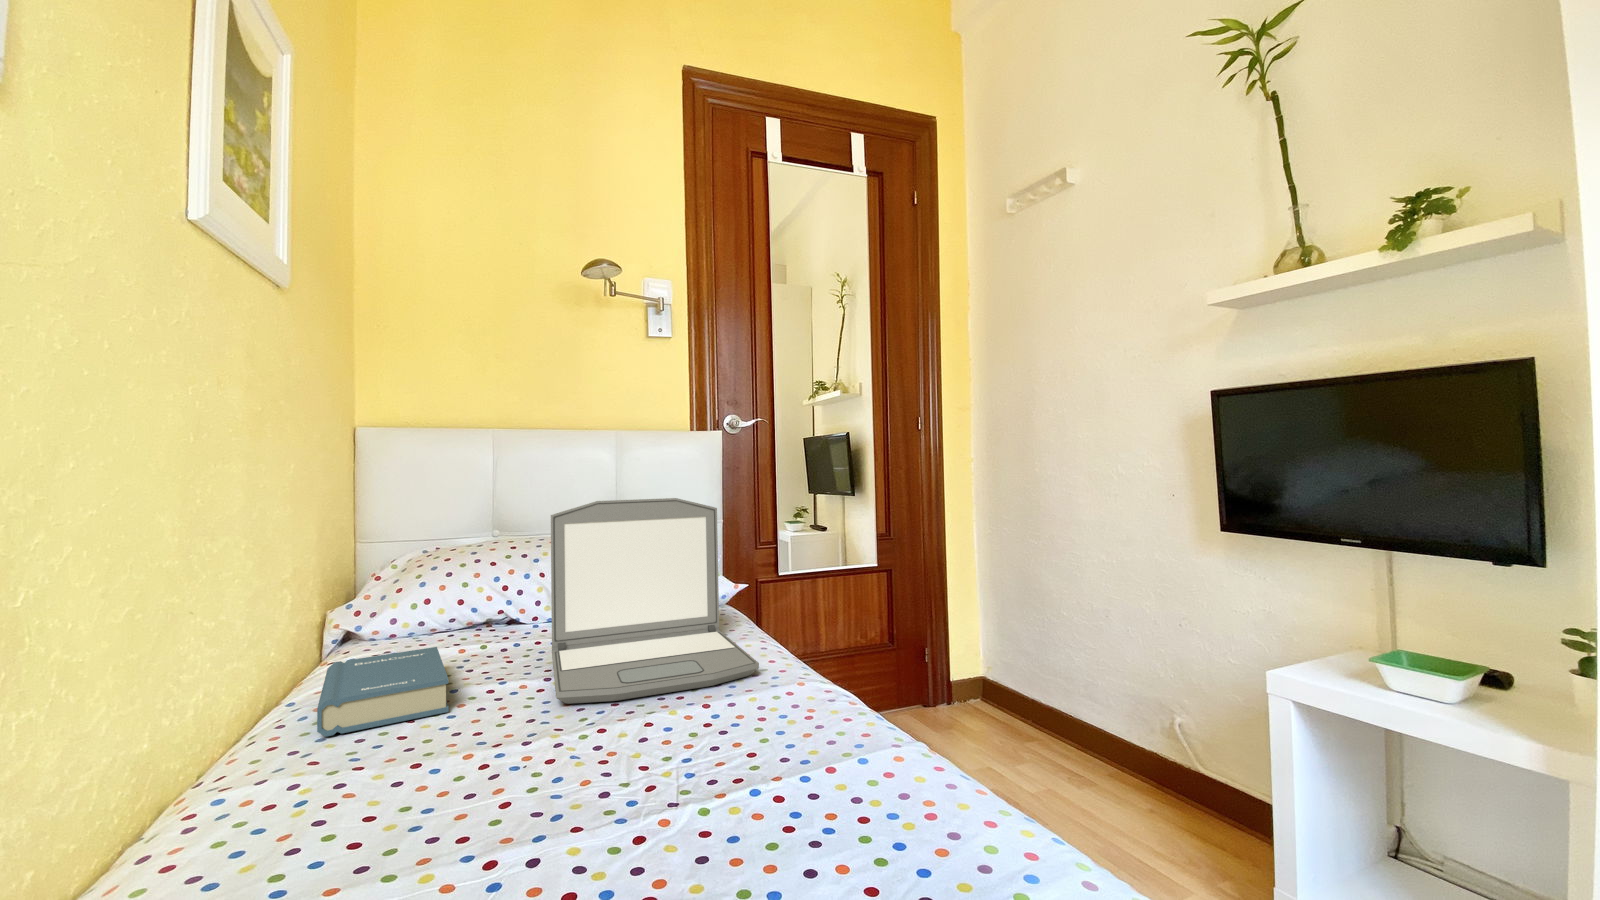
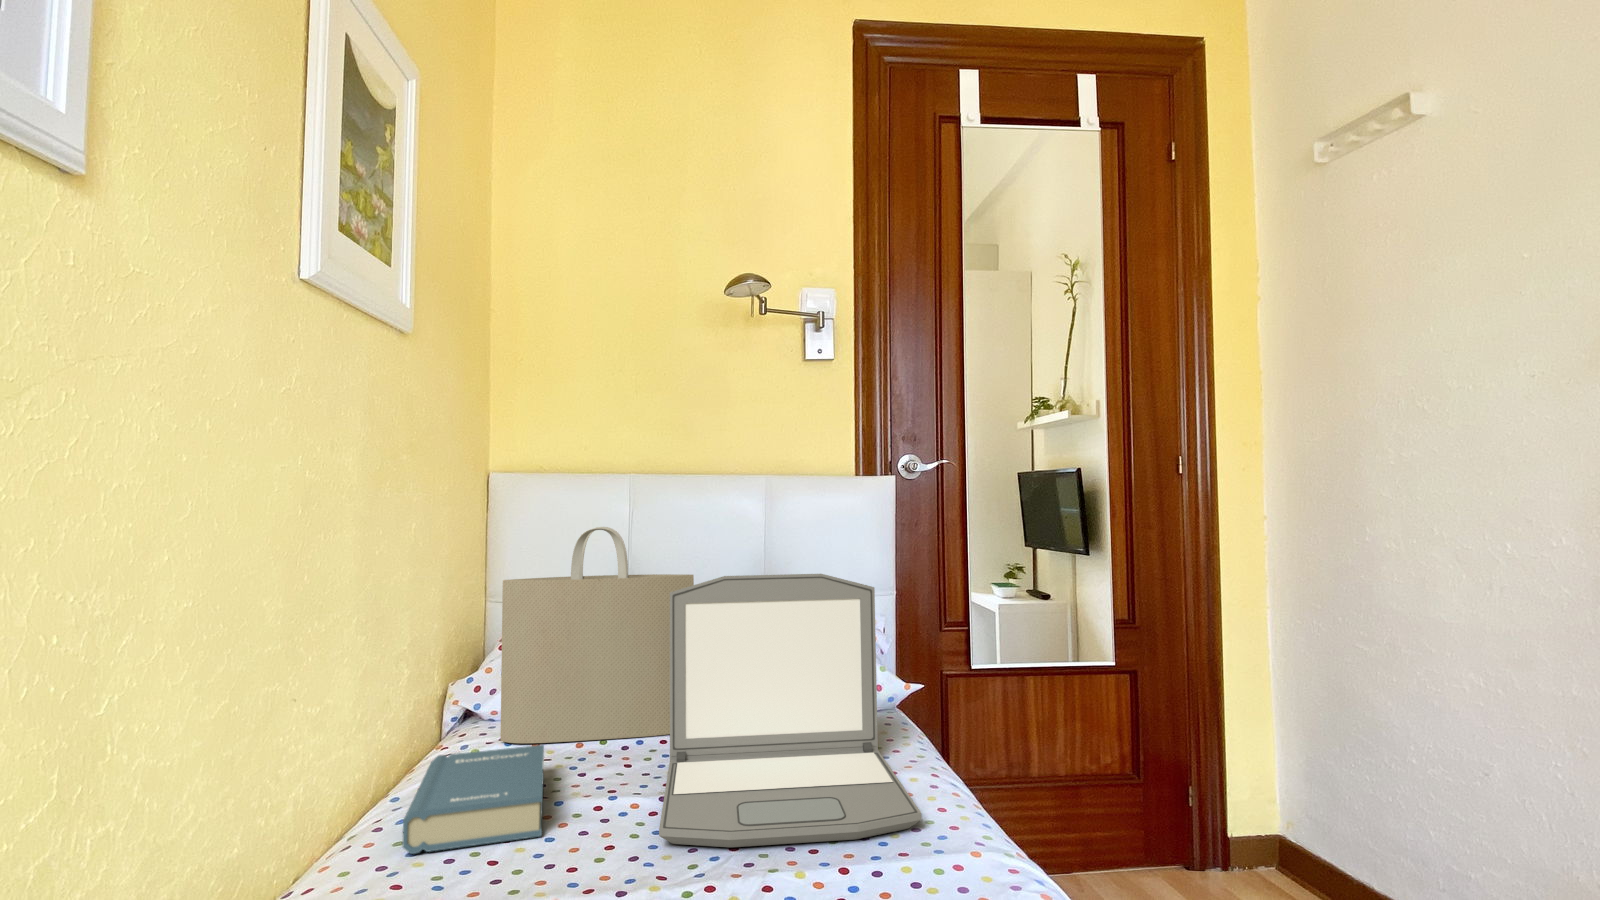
tote bag: none [386,467,565,654] -> present [501,527,694,743]

